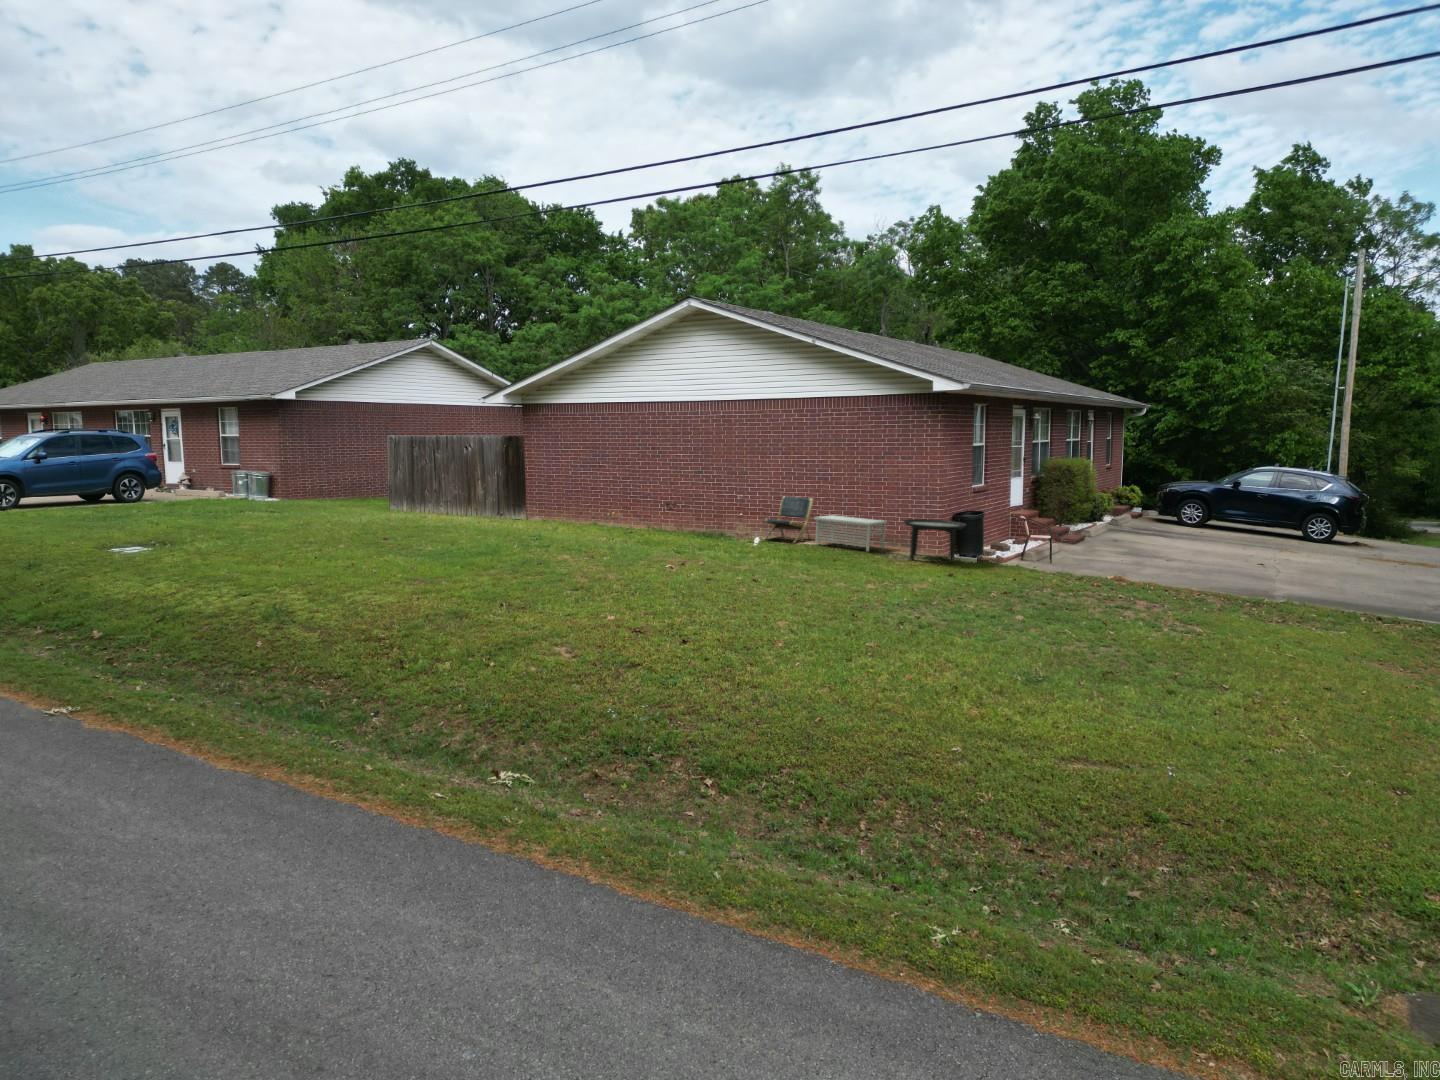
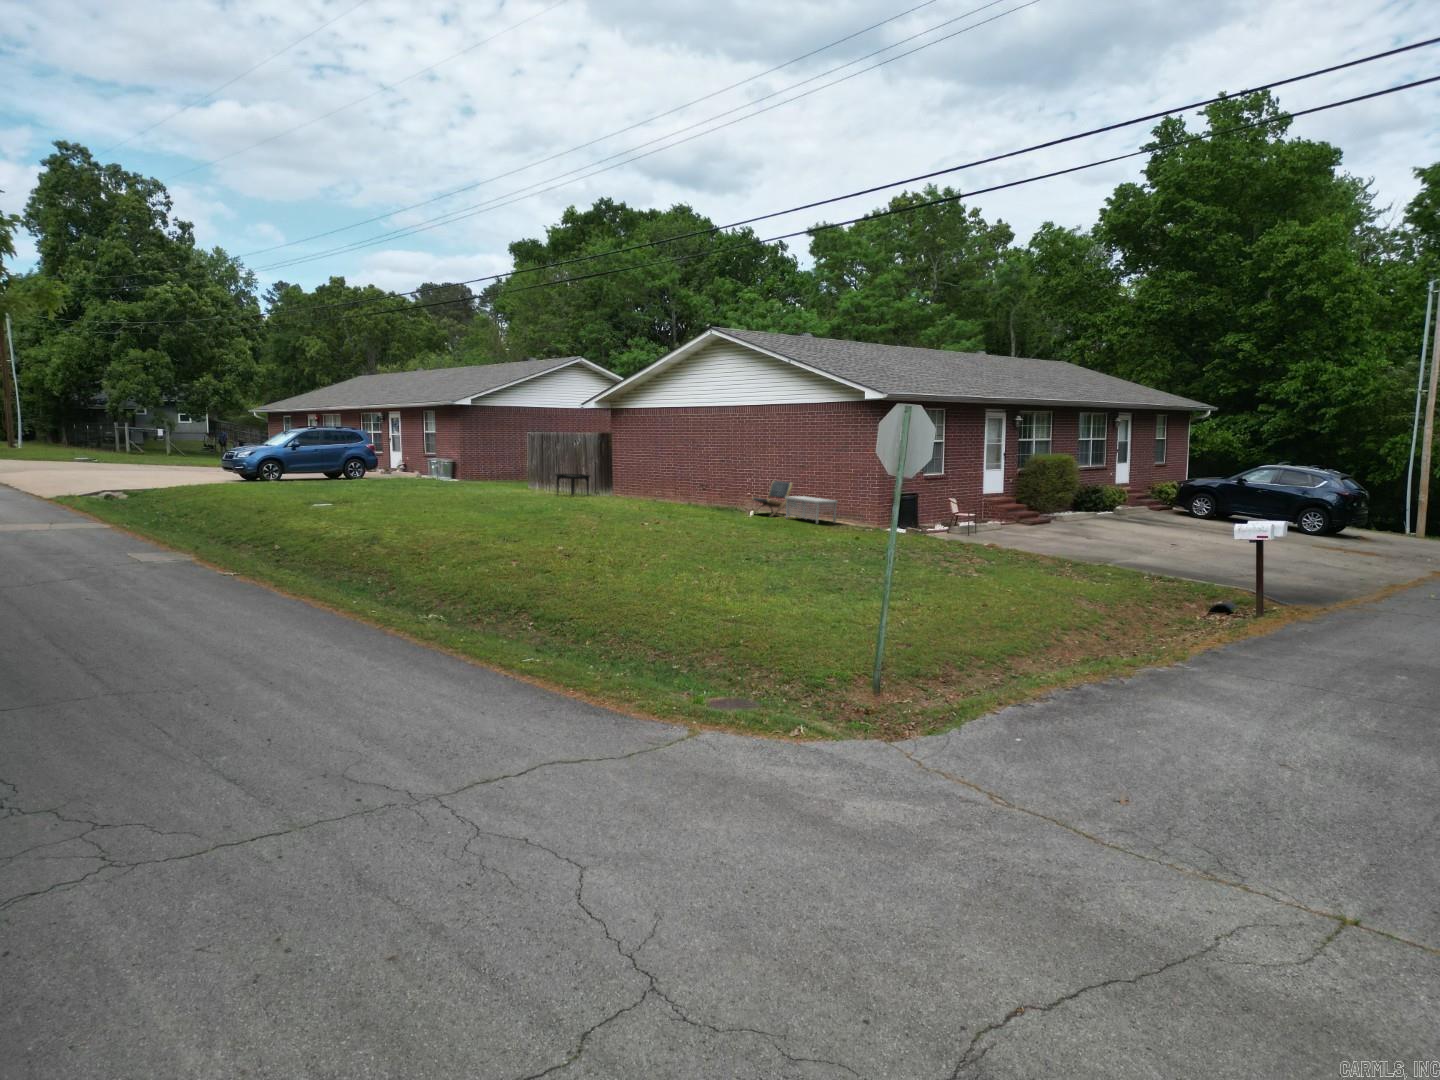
round table: present [904,519,966,563] -> present [556,474,590,496]

